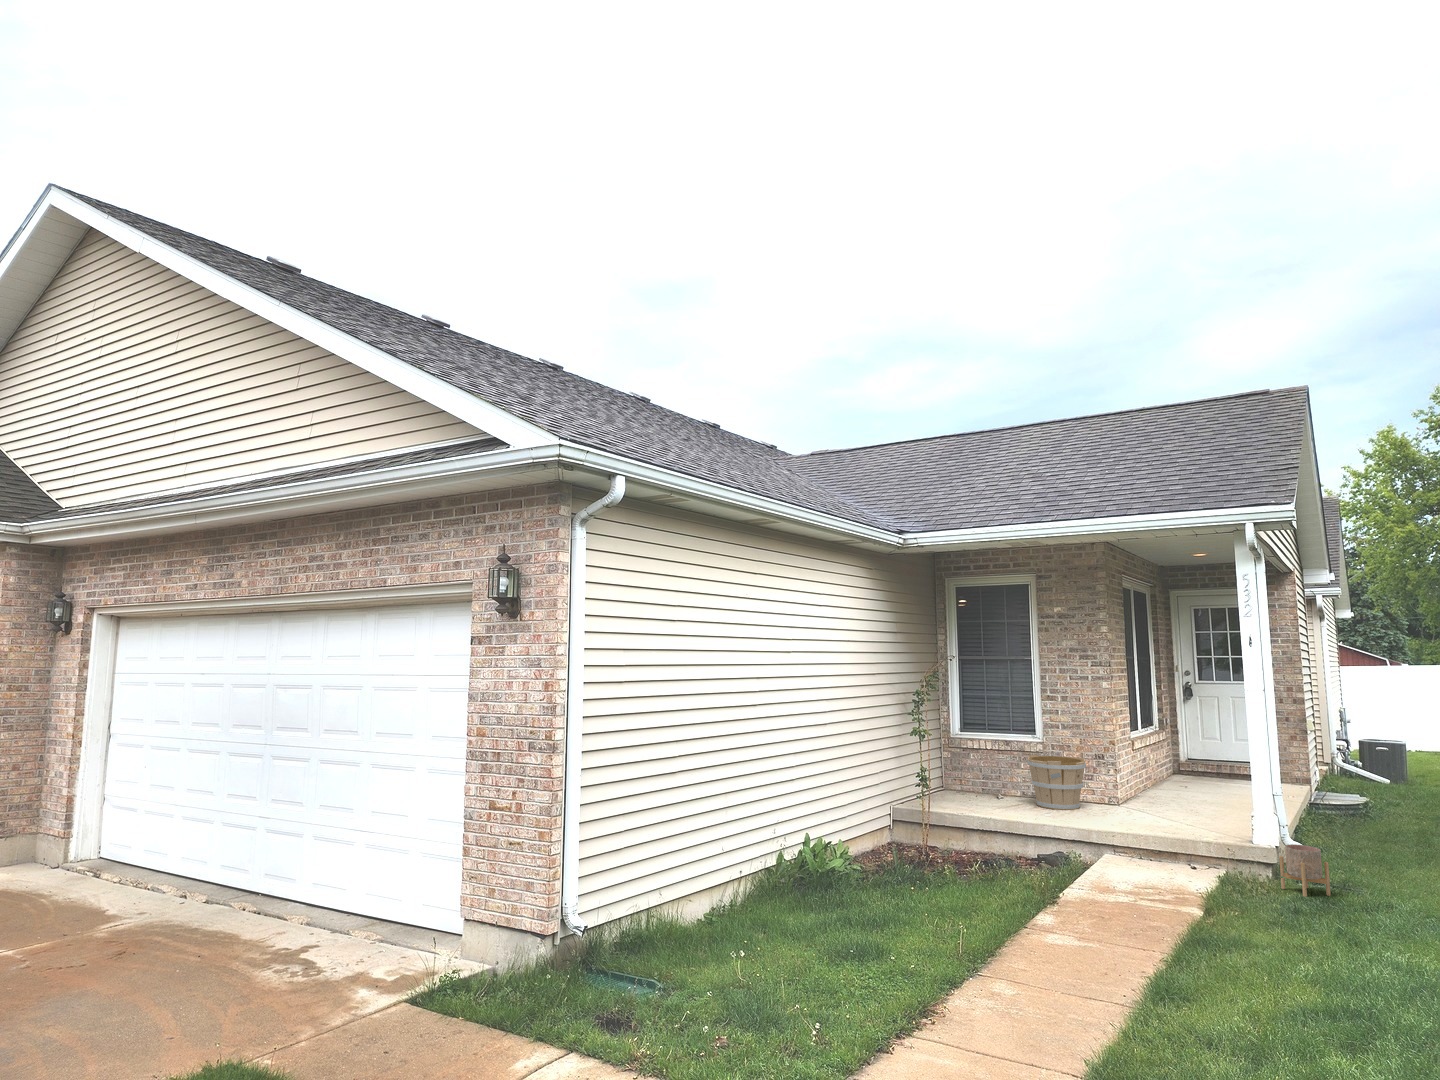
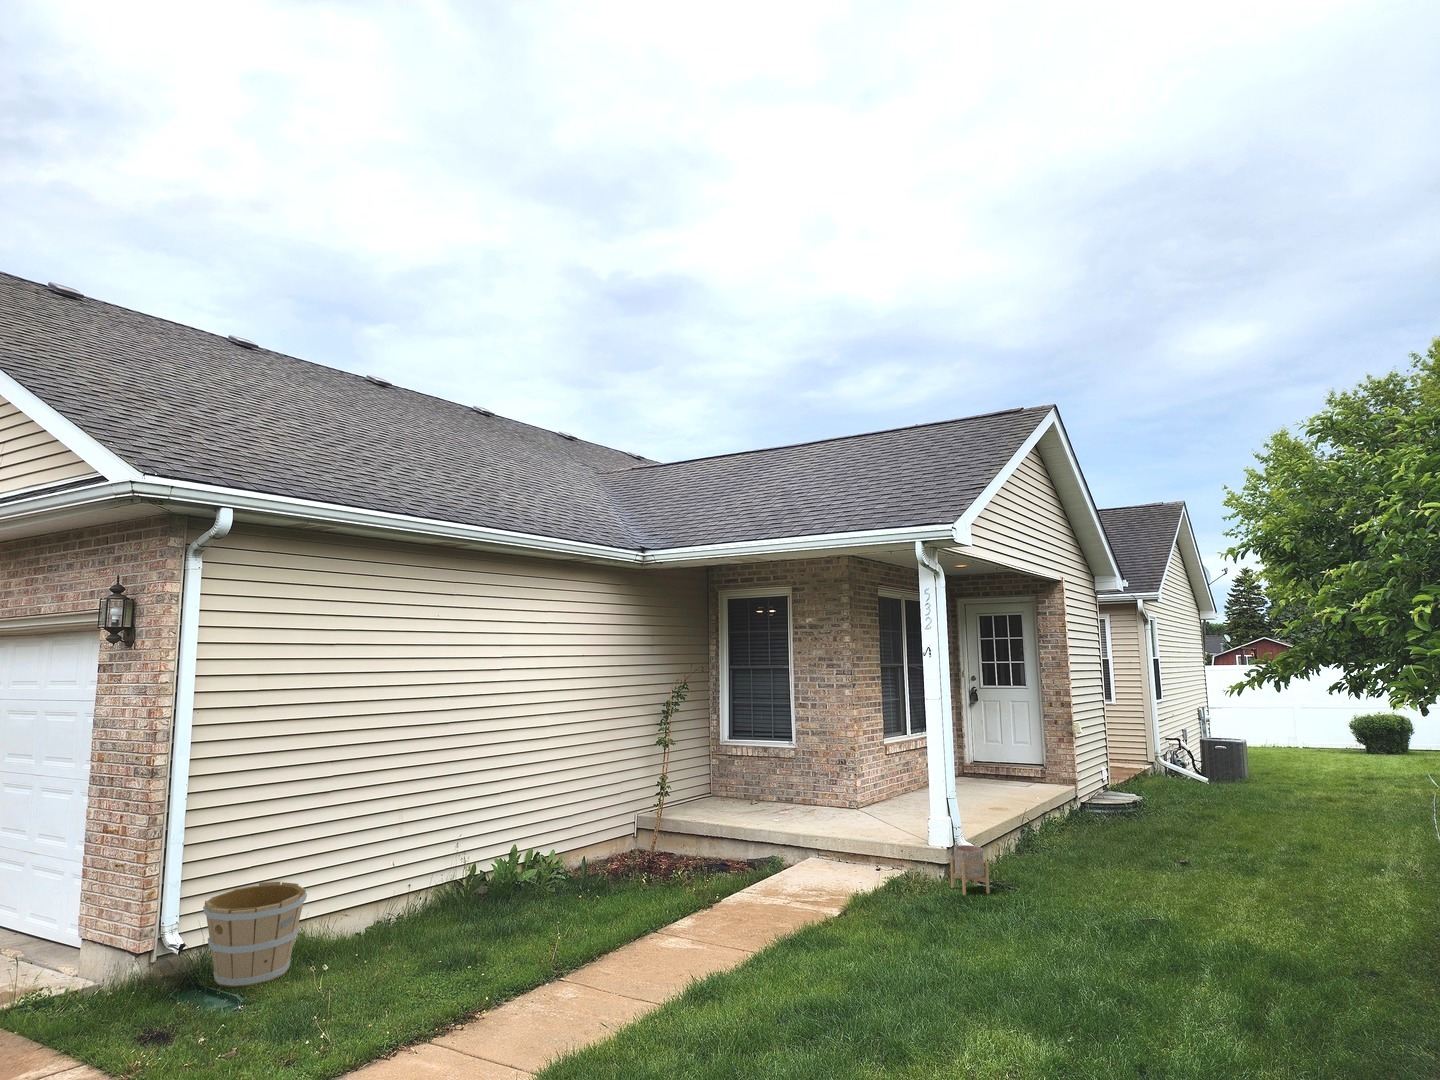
wooden bucket: present [1027,755,1086,810] -> present [203,882,307,987]

